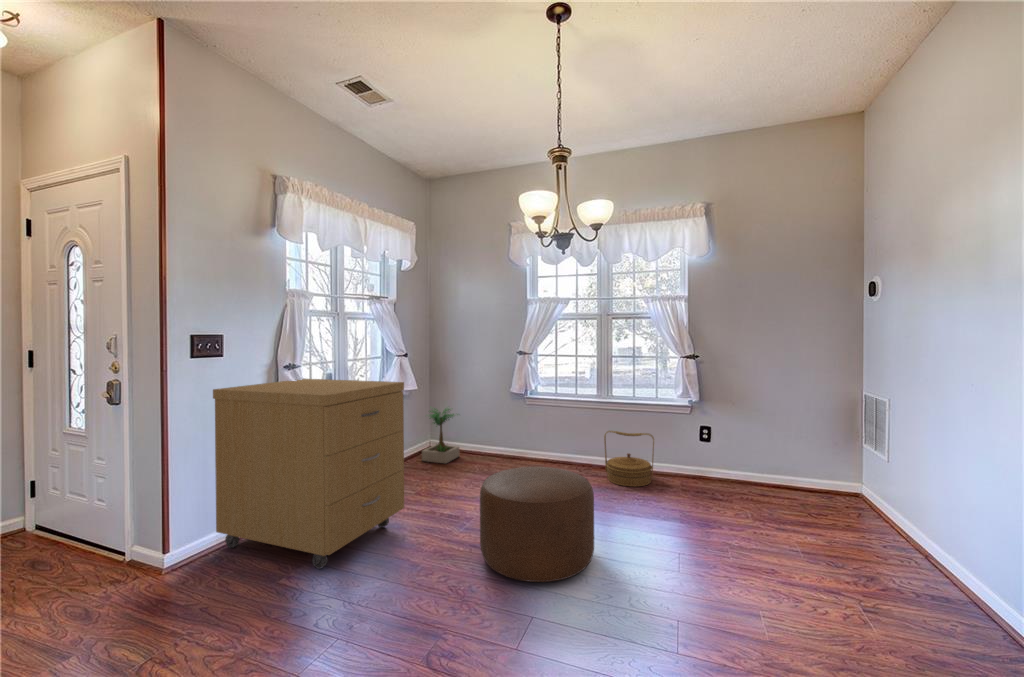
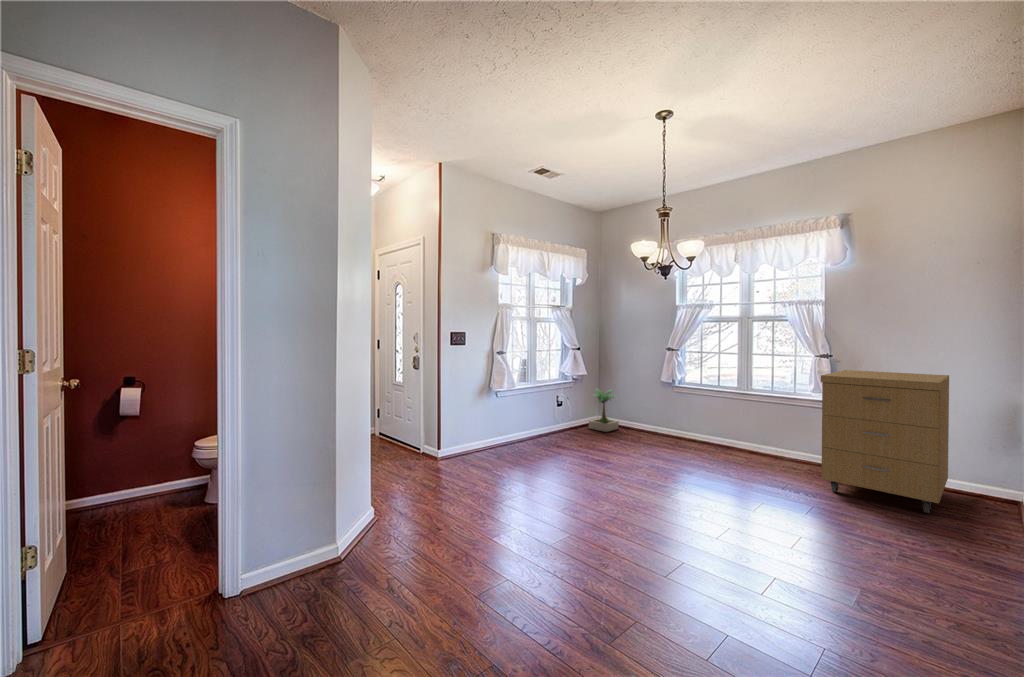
storage cabinet: present [213,379,404,569] -> present [821,370,949,513]
woven basket: present [604,431,654,487] -> none [737,417,784,465]
ottoman: present [480,467,594,582] -> none [610,428,692,498]

